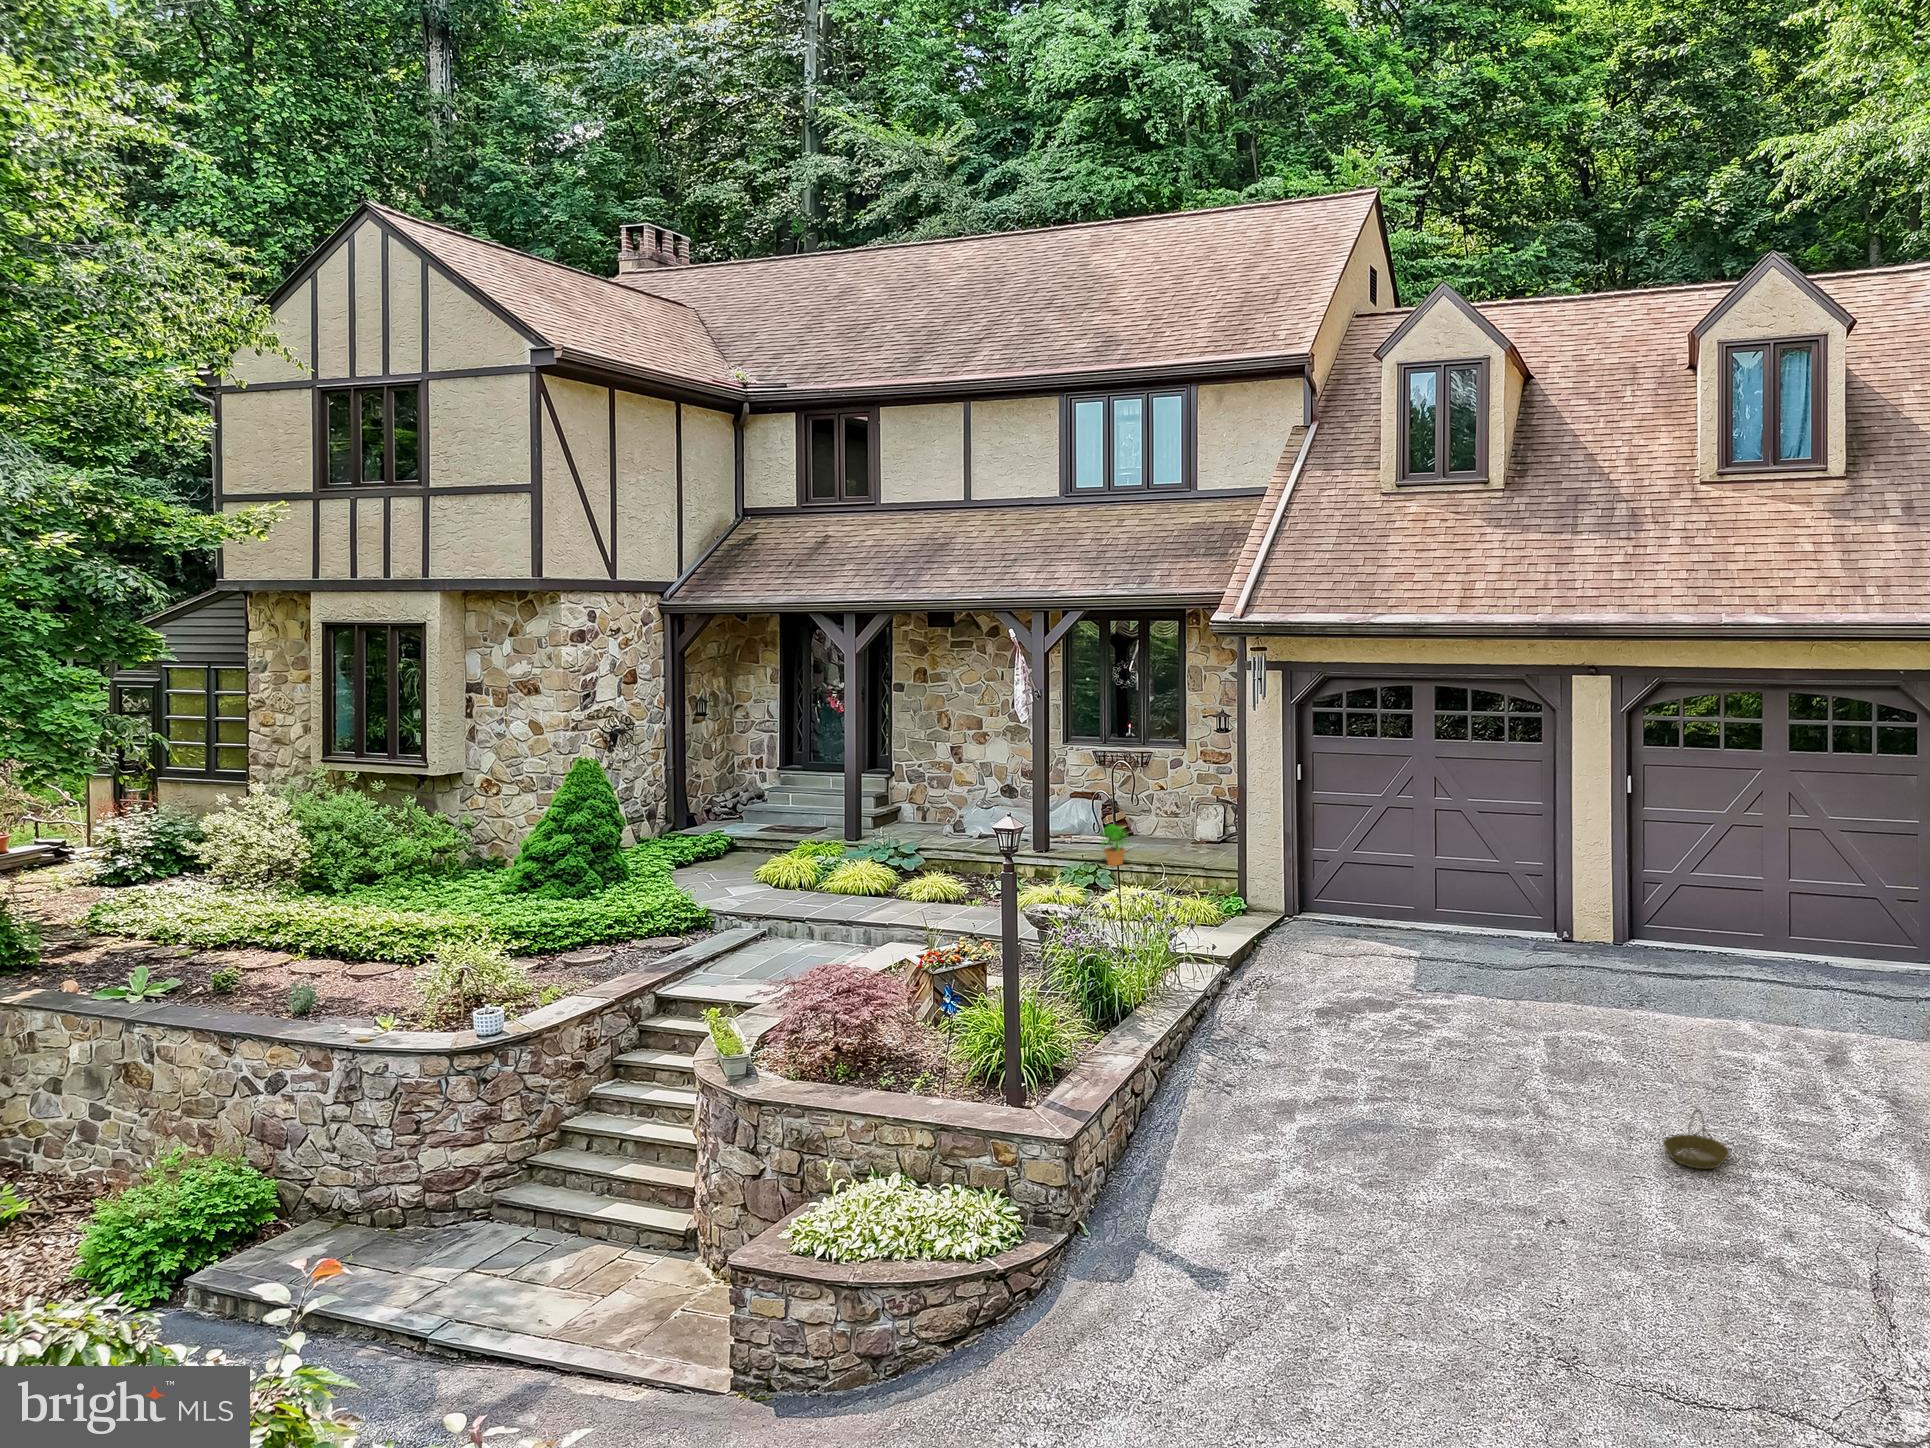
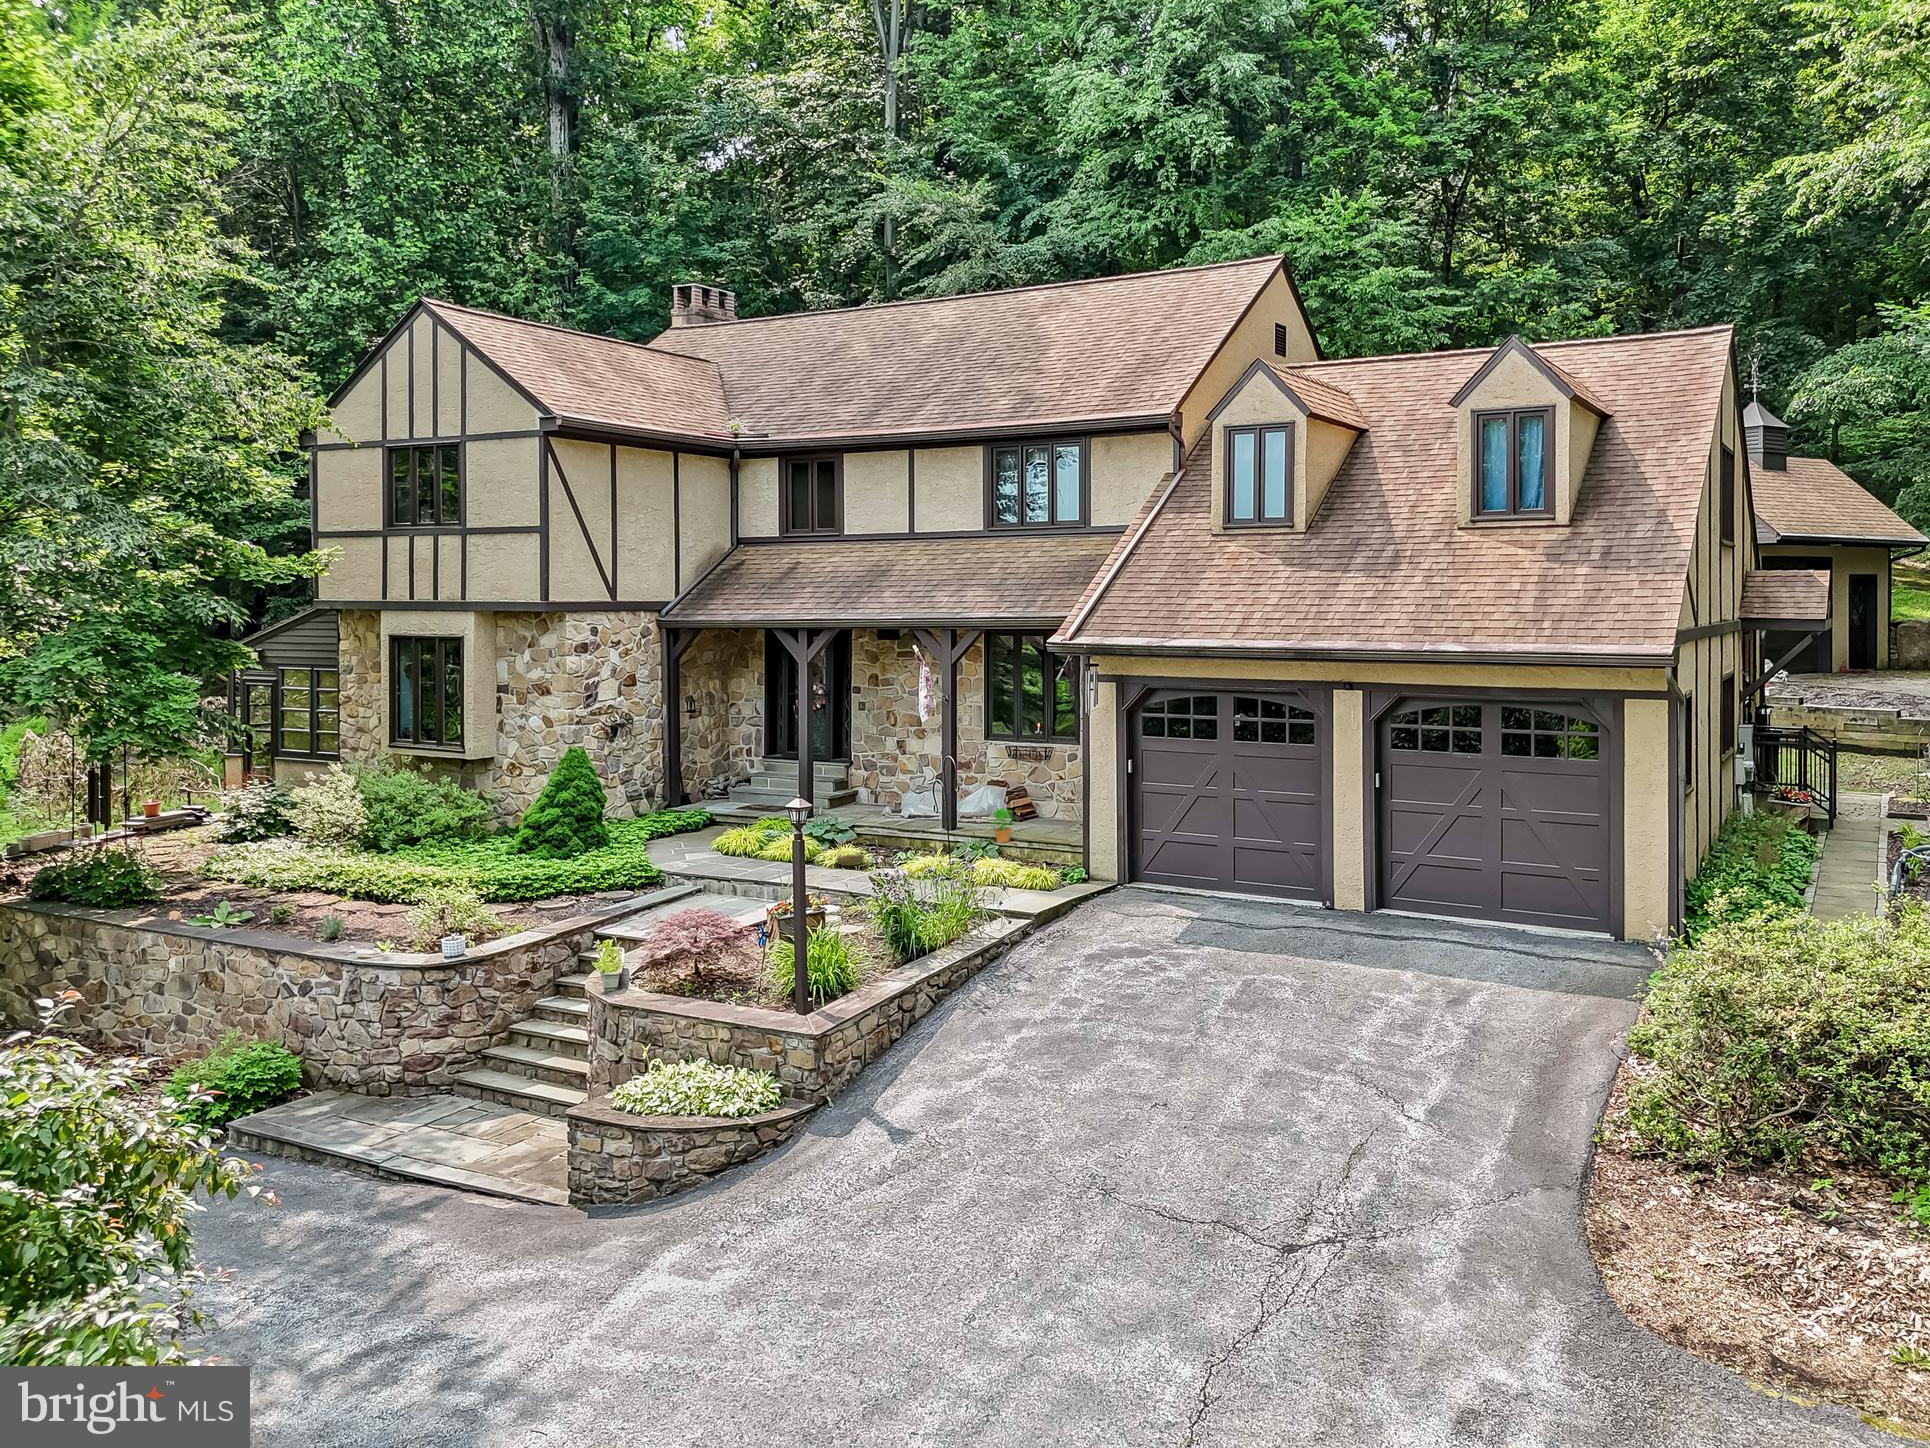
basket: present [1663,1109,1729,1169] -> present [836,840,864,866]

